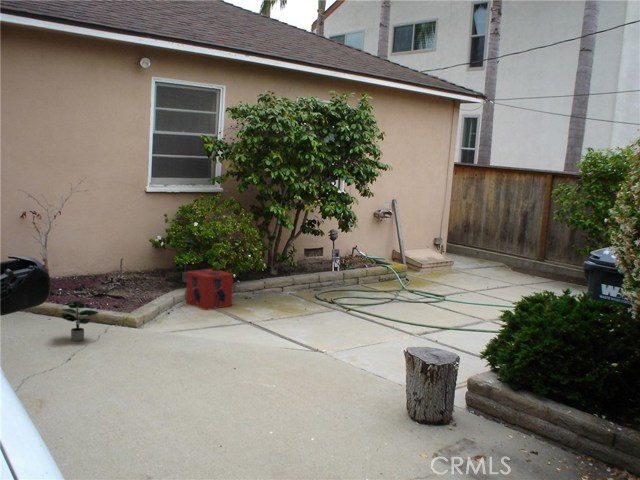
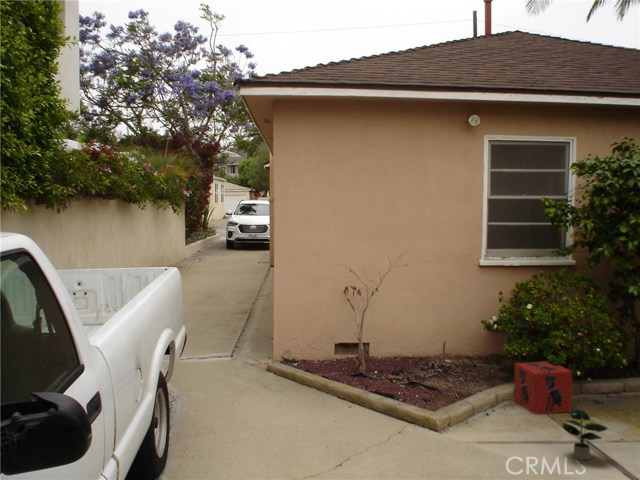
potted plant: present [61,301,98,341] -> present [562,409,608,460]

